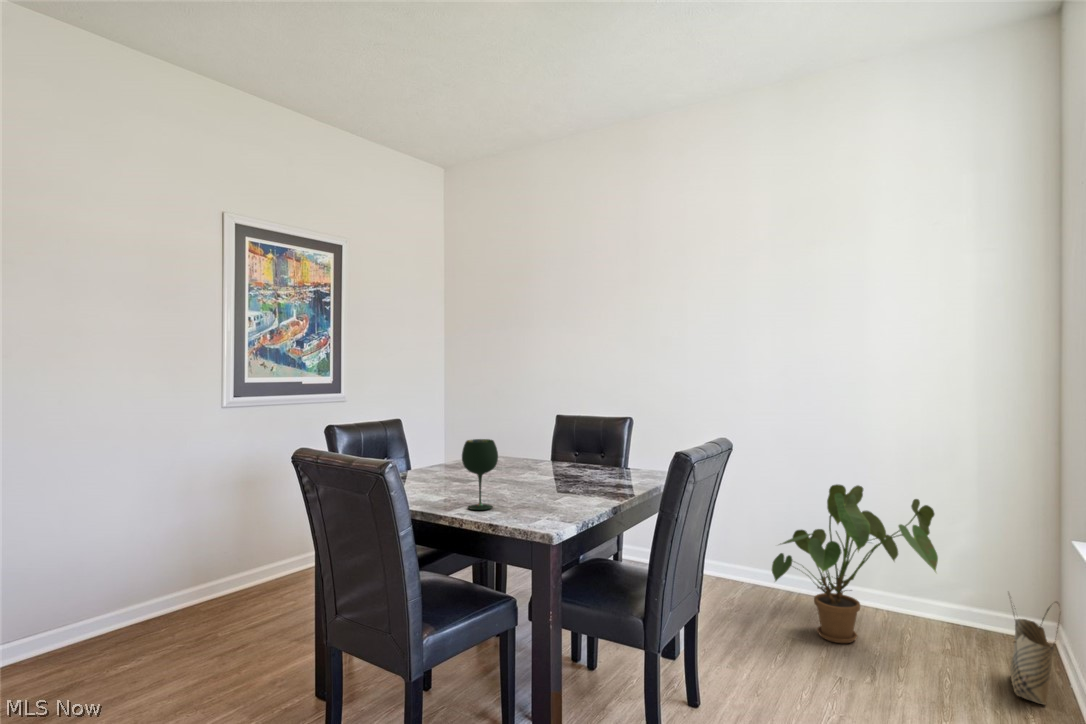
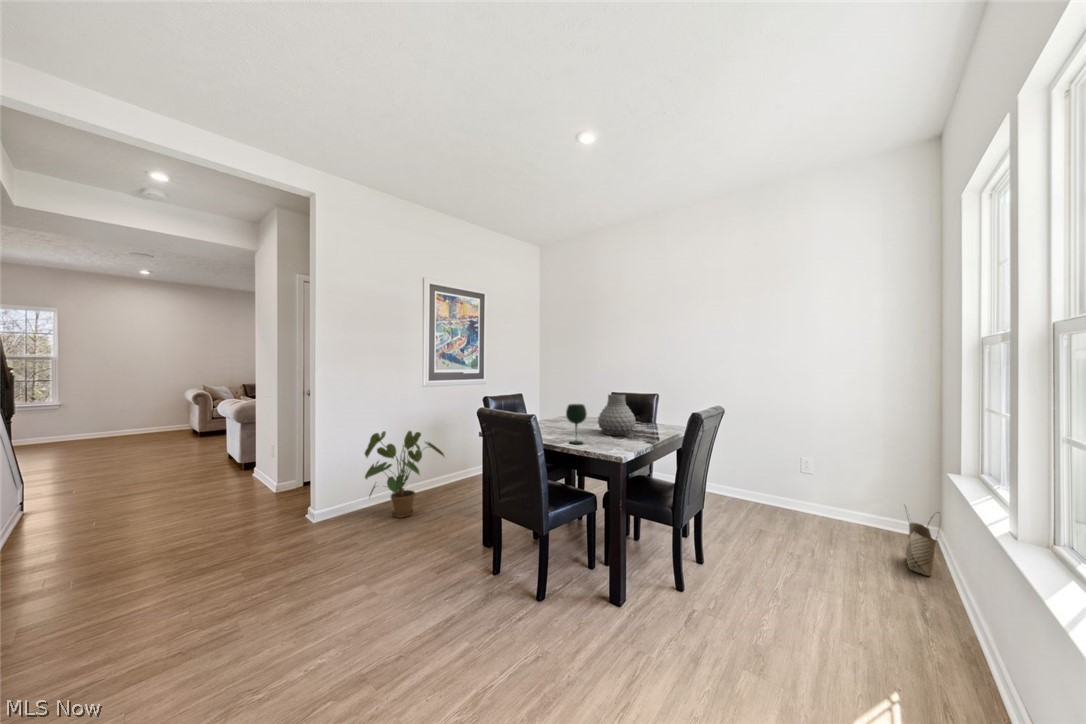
vase: none [523,420,588,491] -> present [598,394,636,435]
house plant: present [772,484,938,643] -> present [365,431,444,518]

